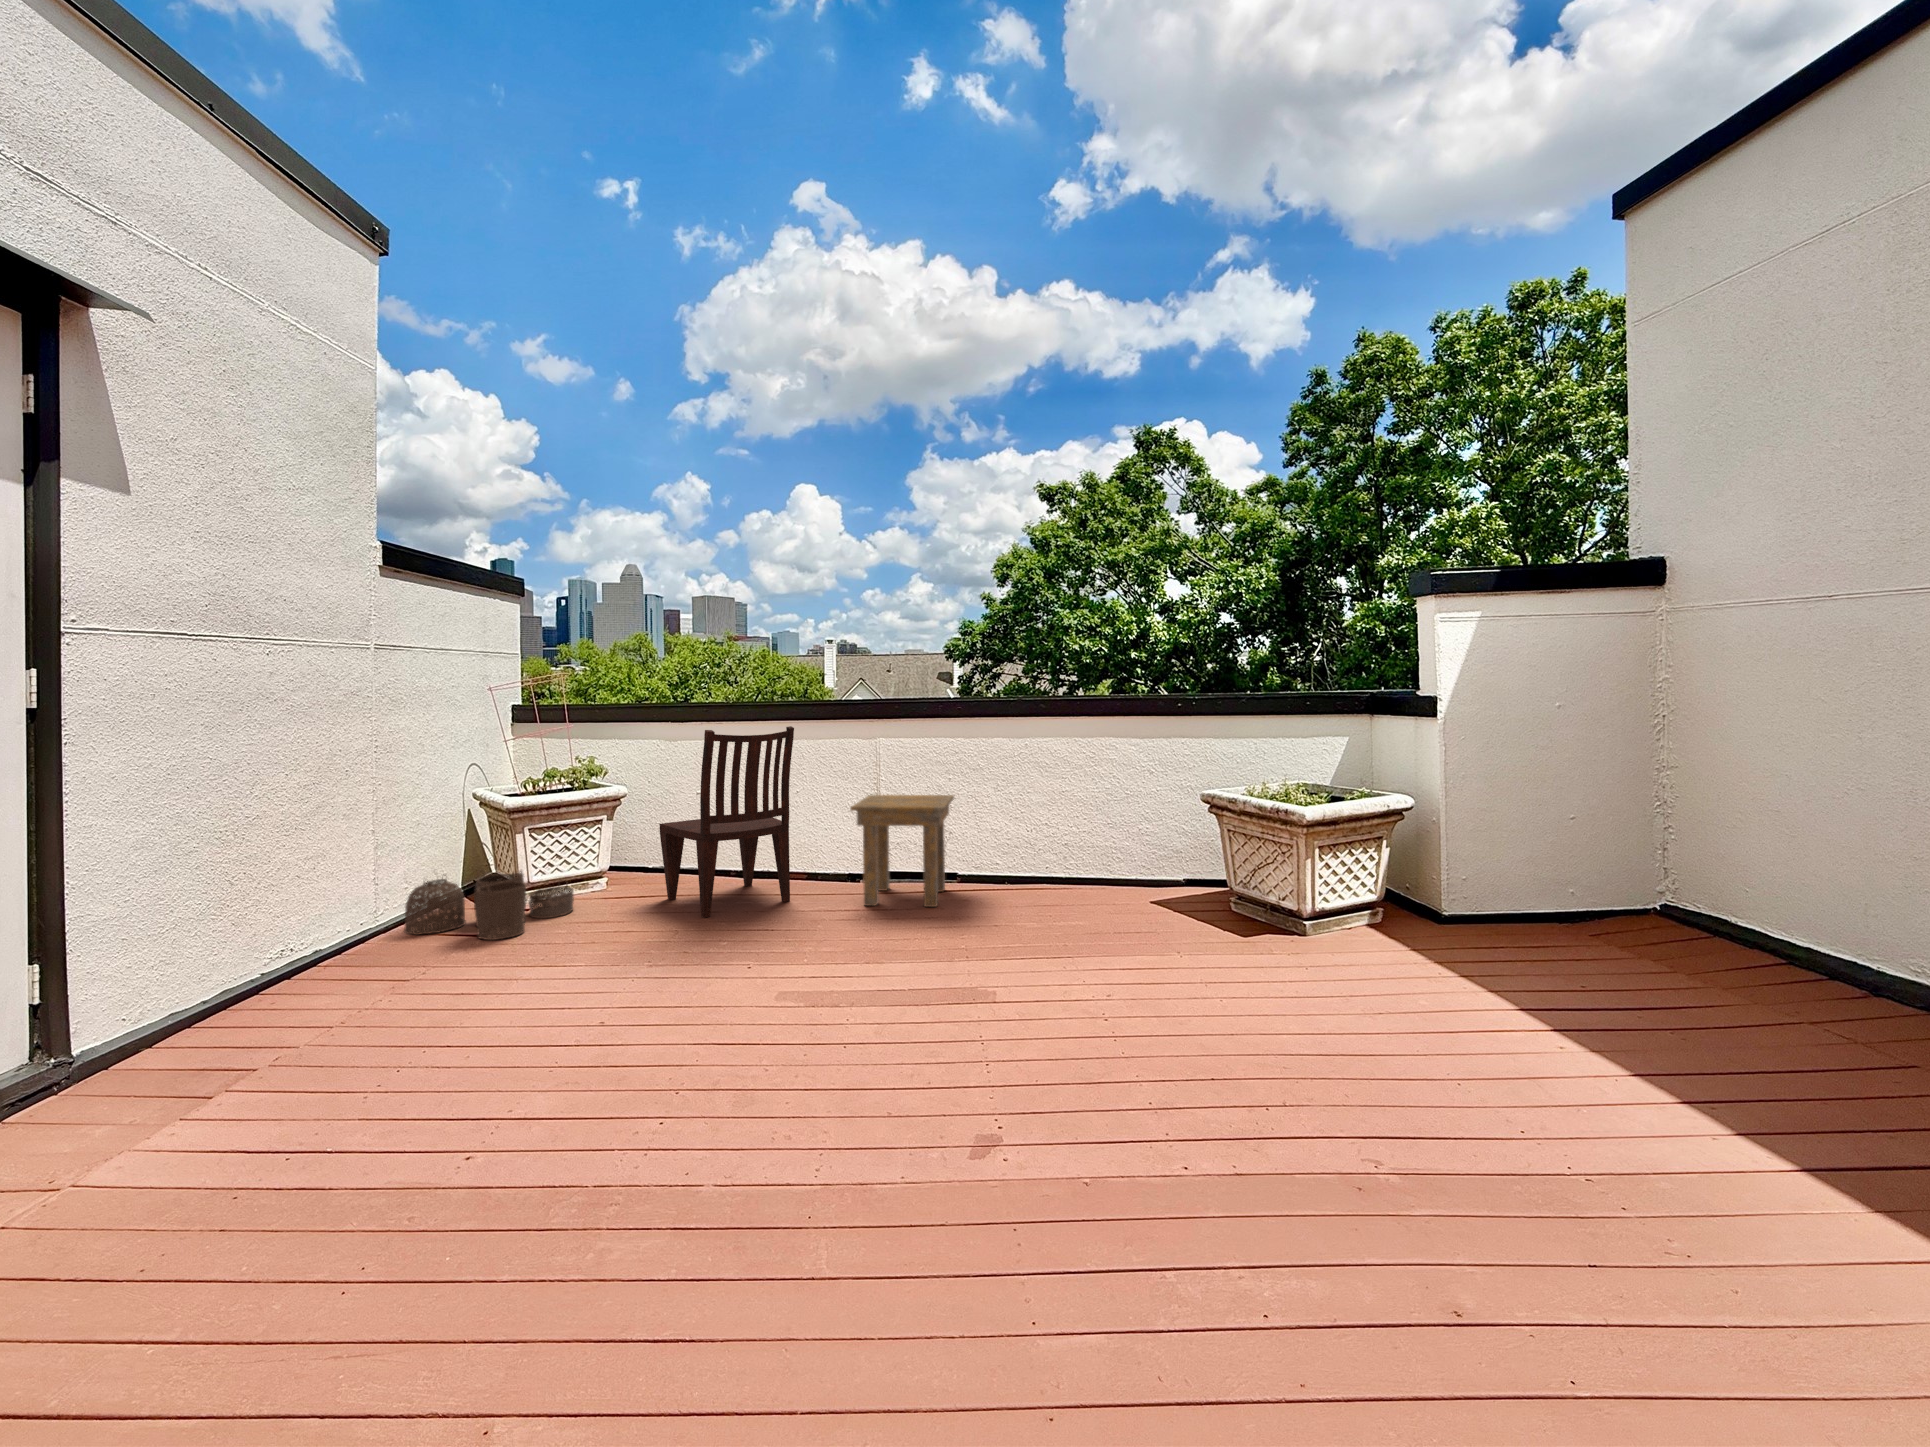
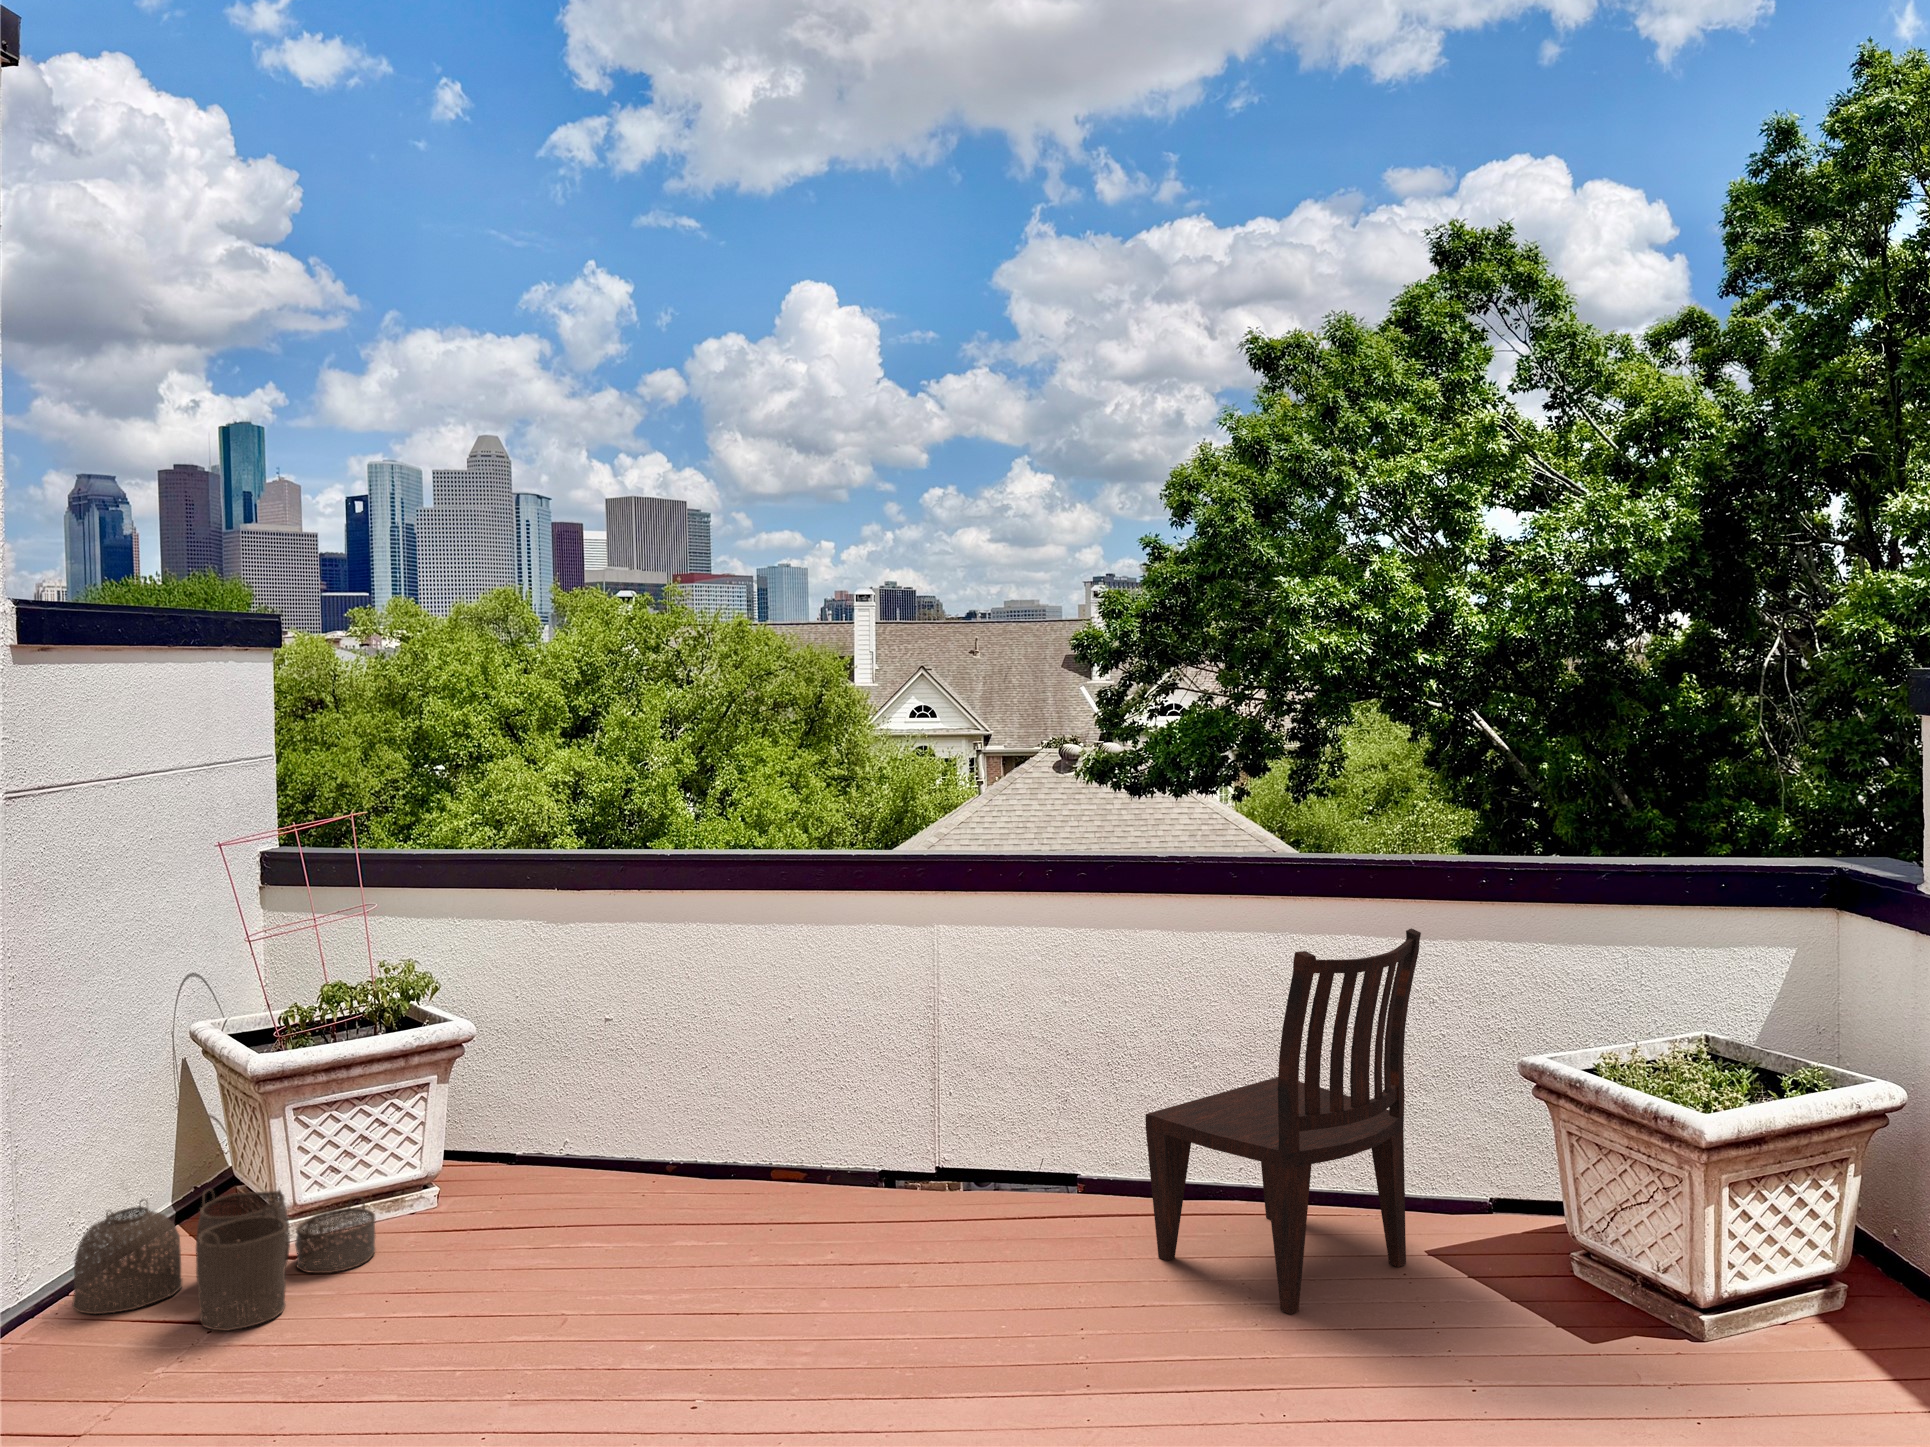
dining chair: present [660,726,794,918] -> present [1146,928,1421,1314]
side table: present [850,795,954,907] -> none [870,1030,1064,1255]

